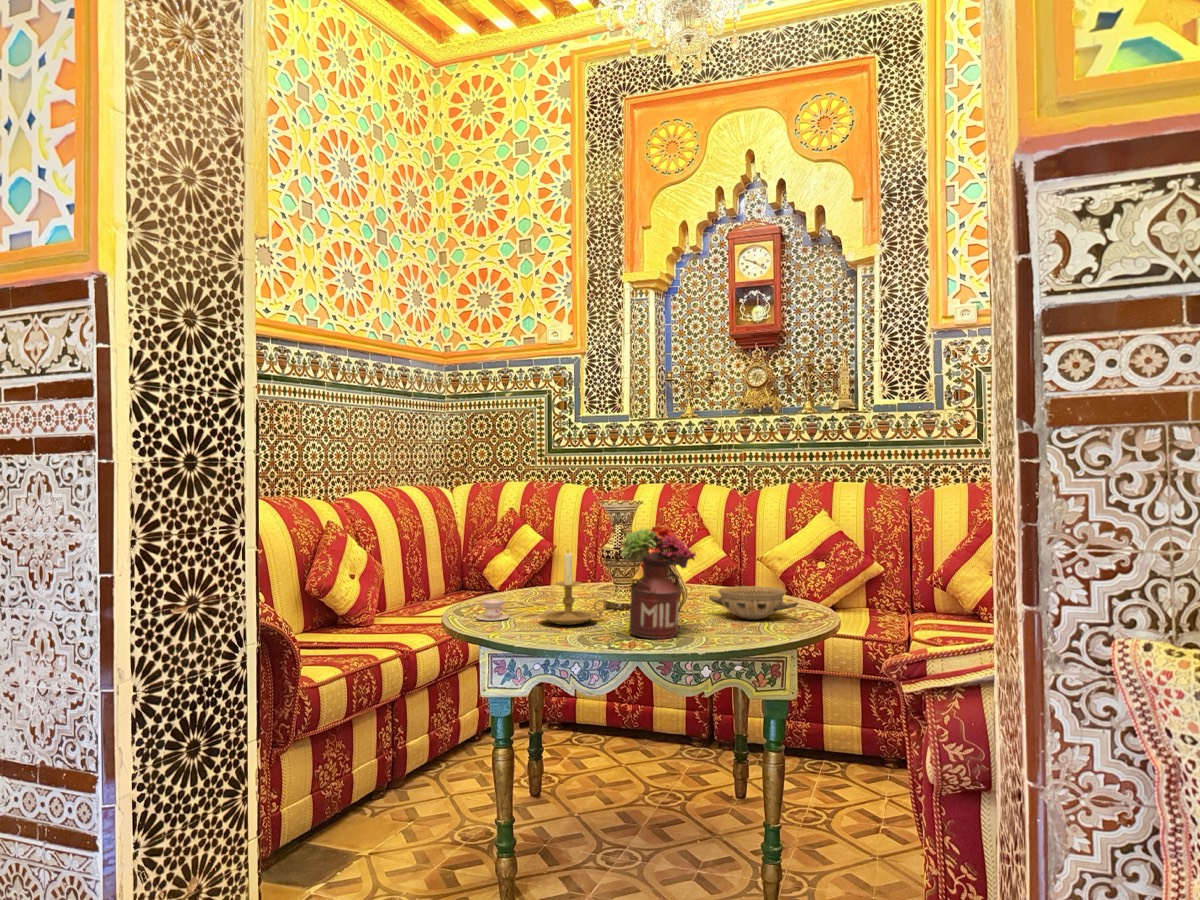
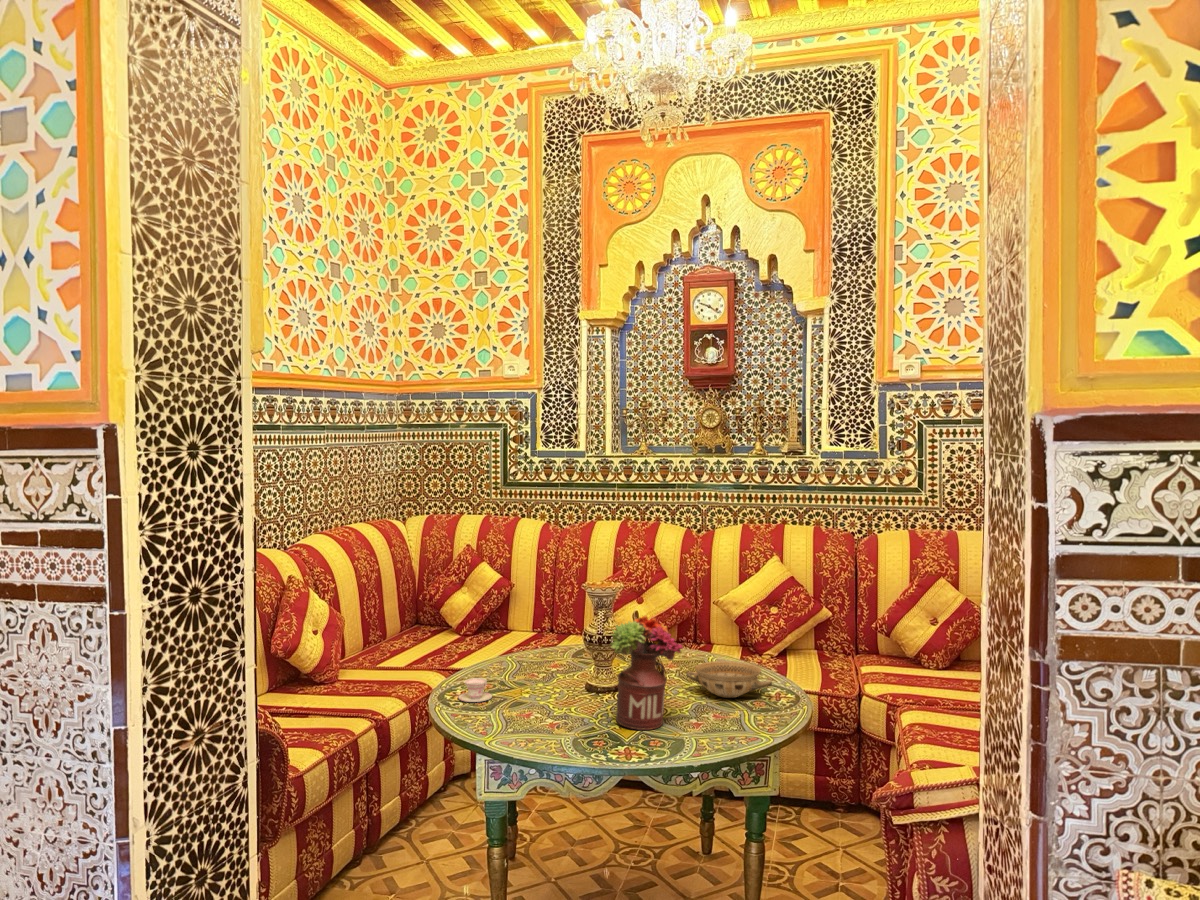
candle holder: present [540,552,606,625] -> none [524,633,590,708]

